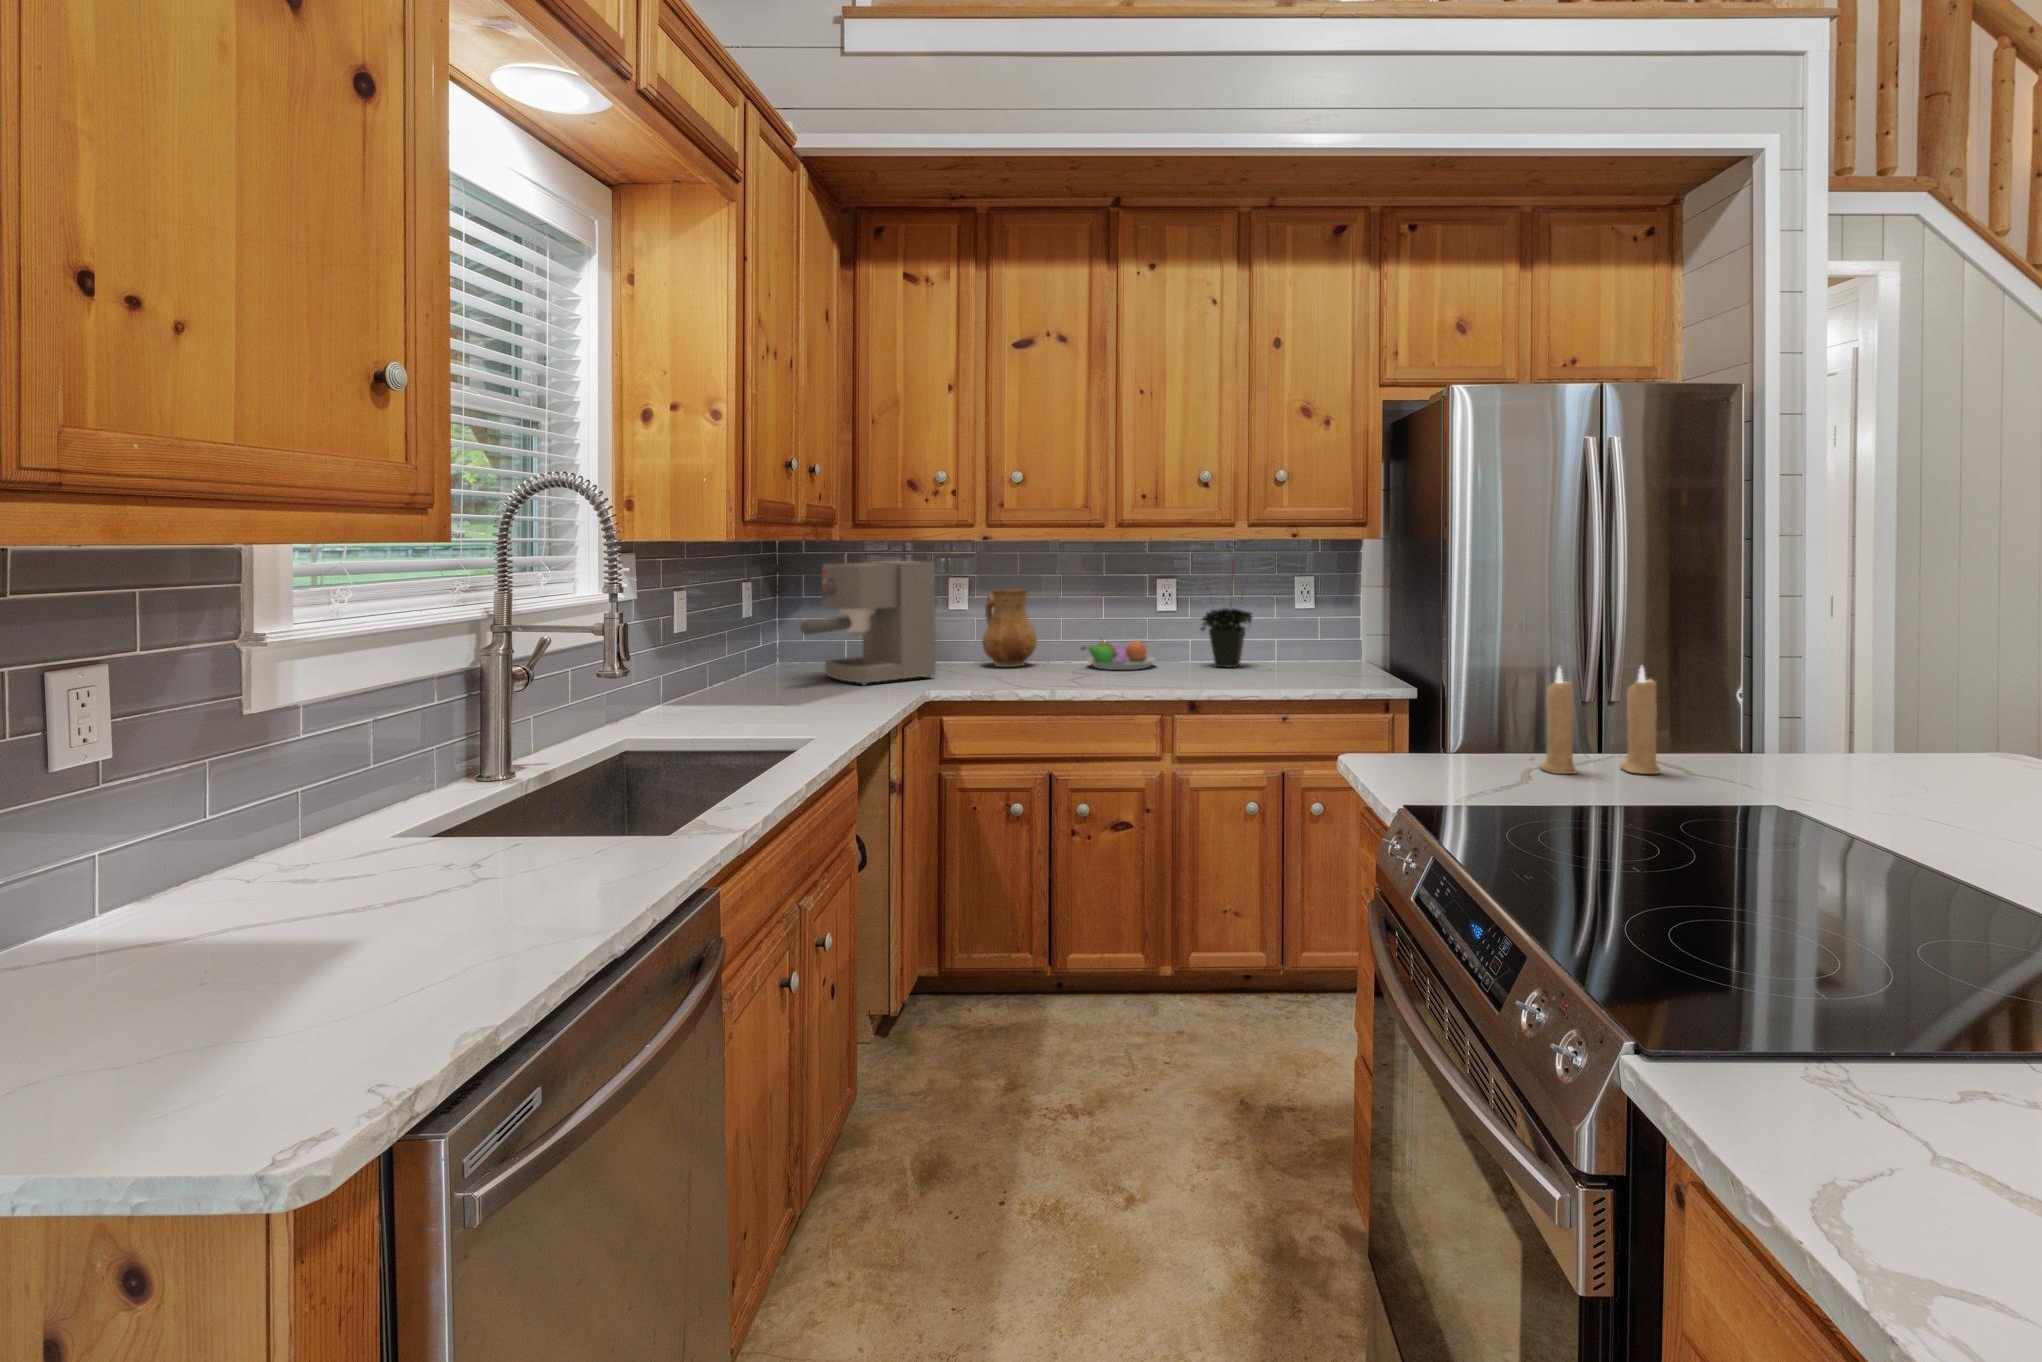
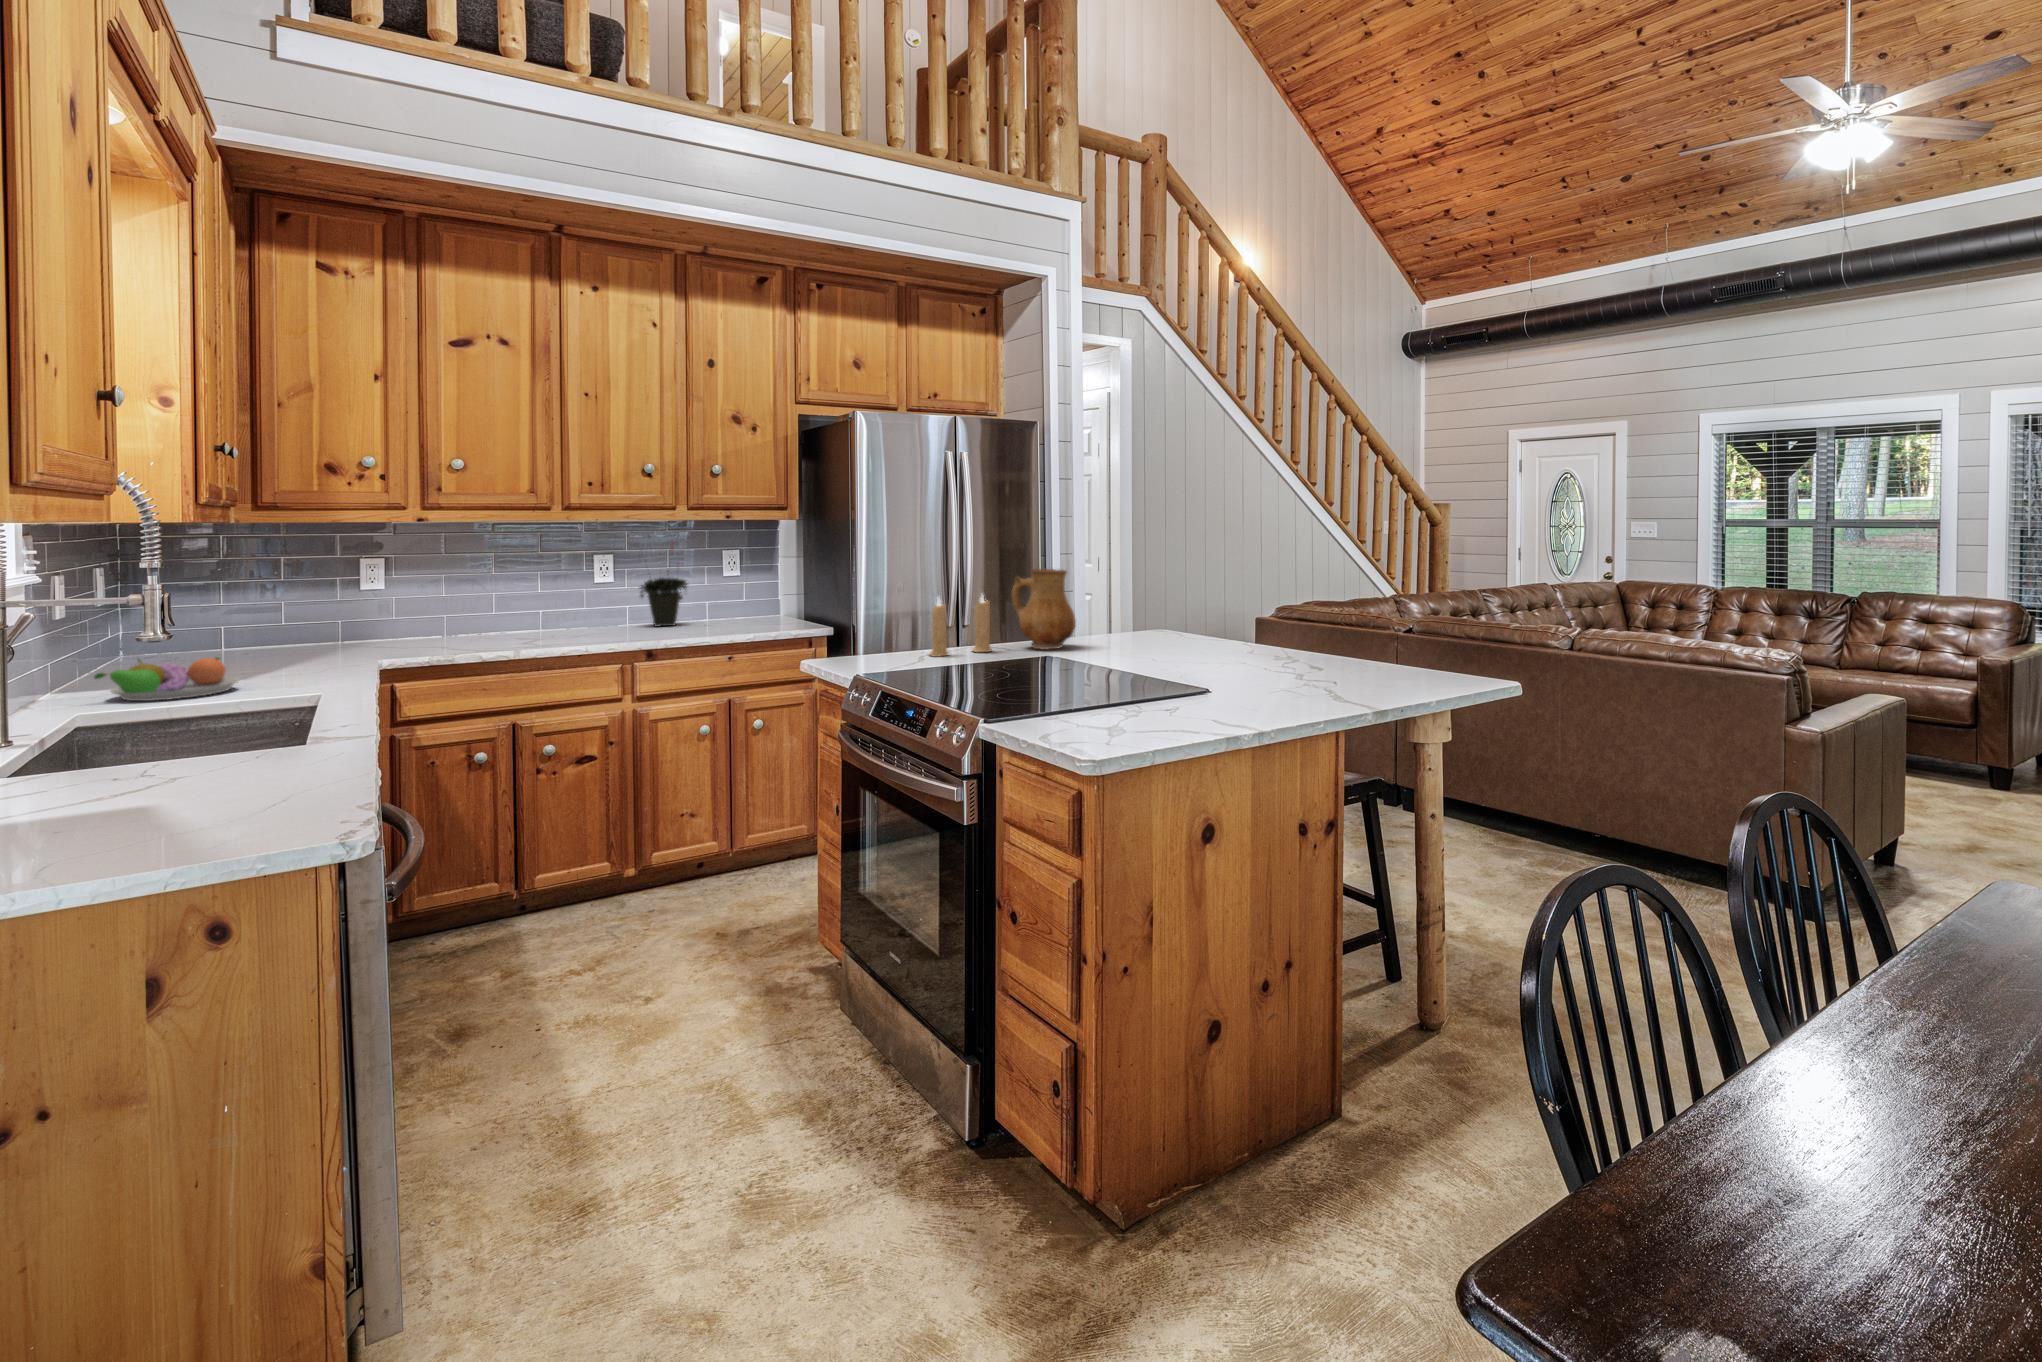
coffee maker: present [800,561,936,686] -> none [207,544,369,665]
ceramic pitcher: present [982,588,1037,667] -> present [1012,569,1076,649]
fruit bowl: present [1081,639,1156,670] -> present [94,658,240,701]

